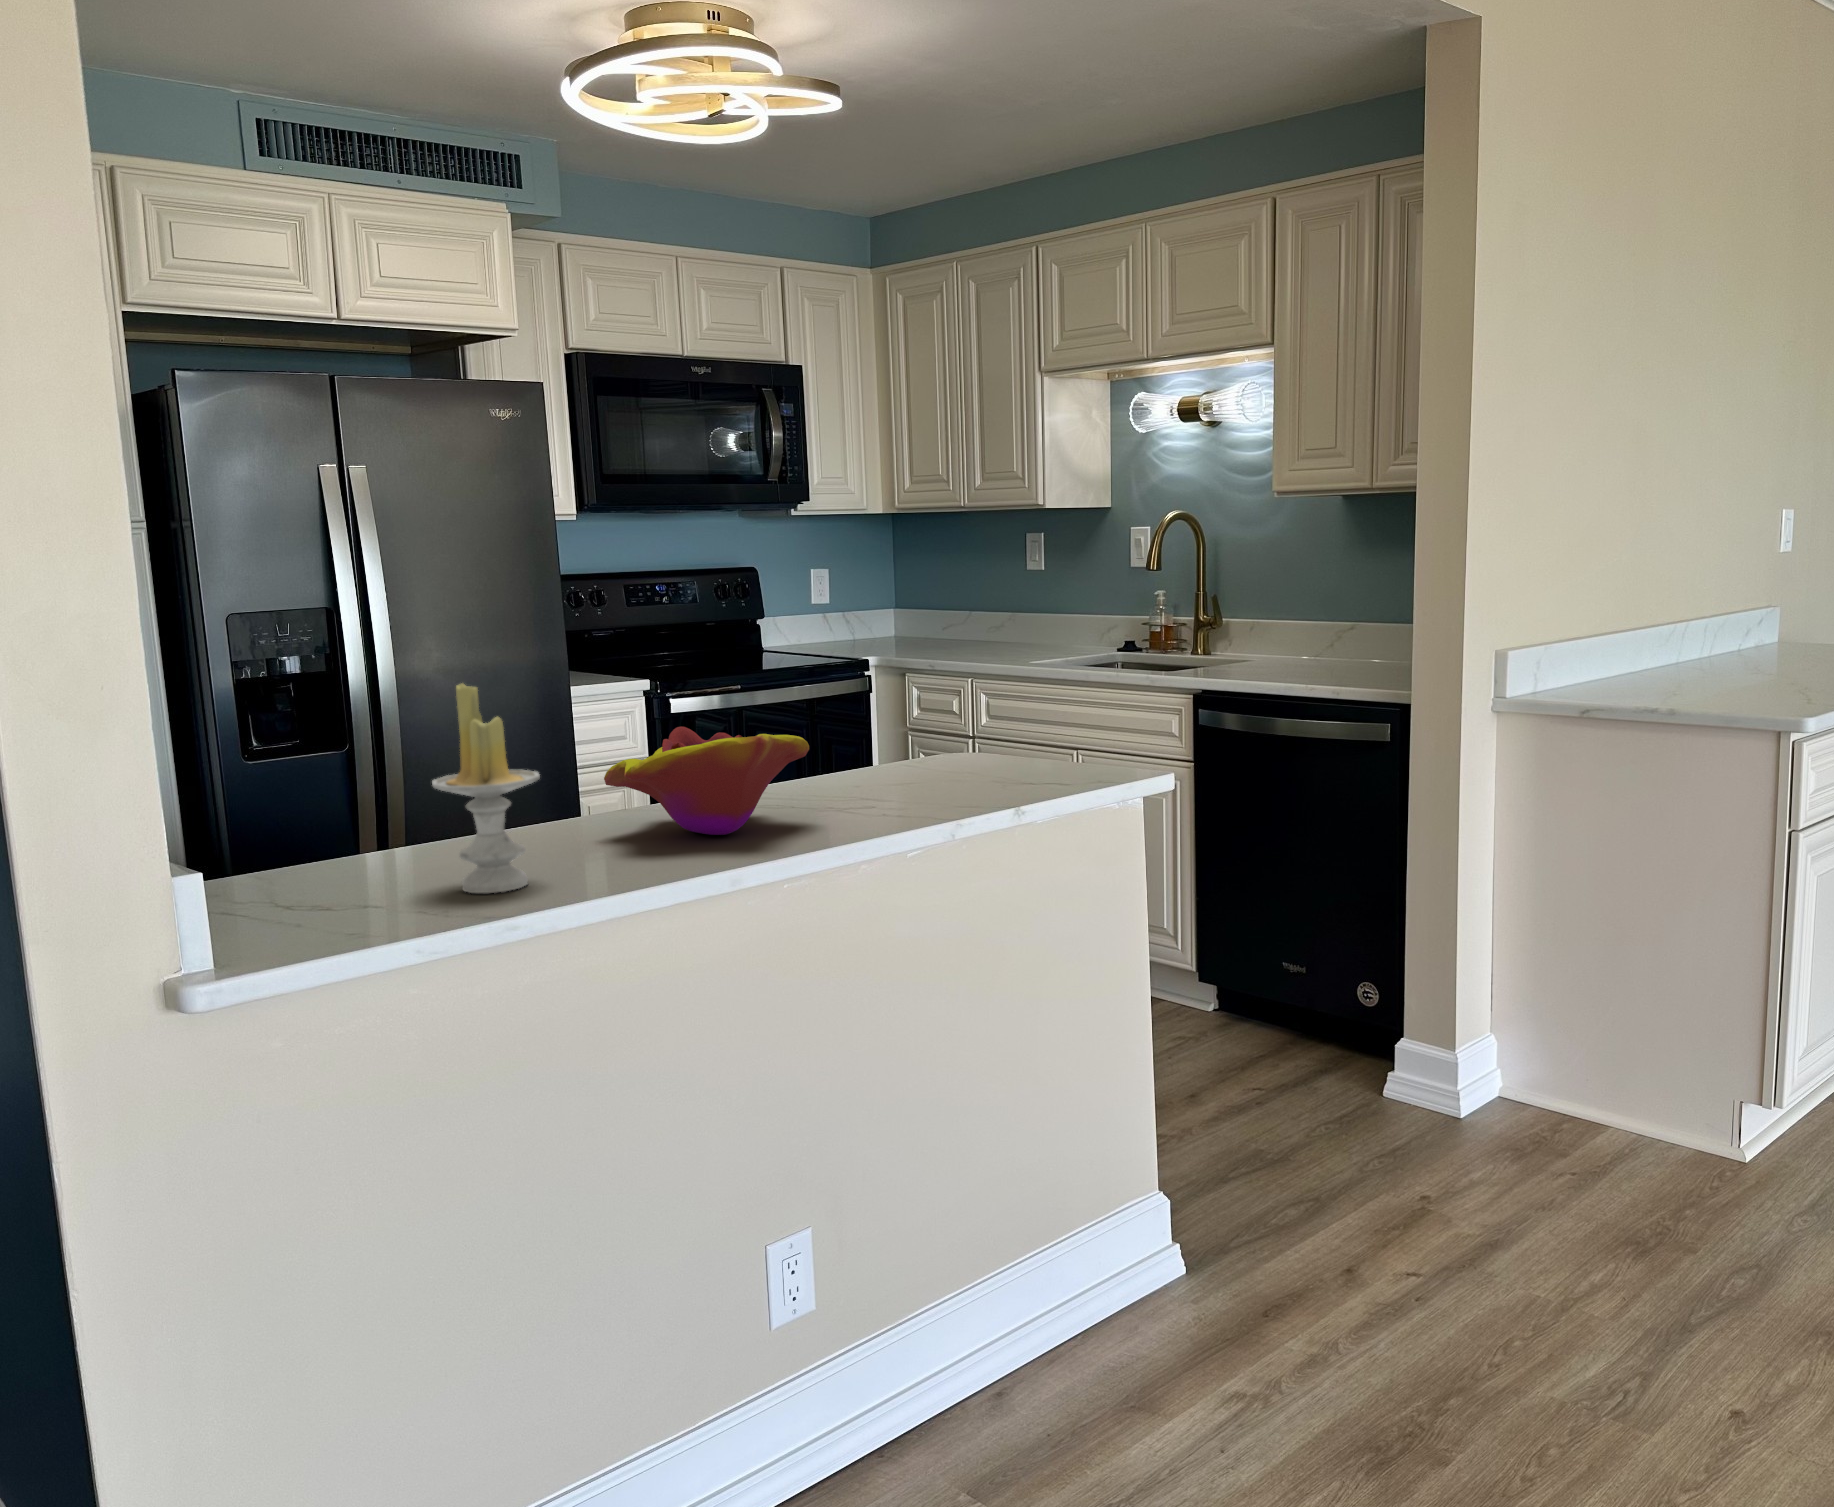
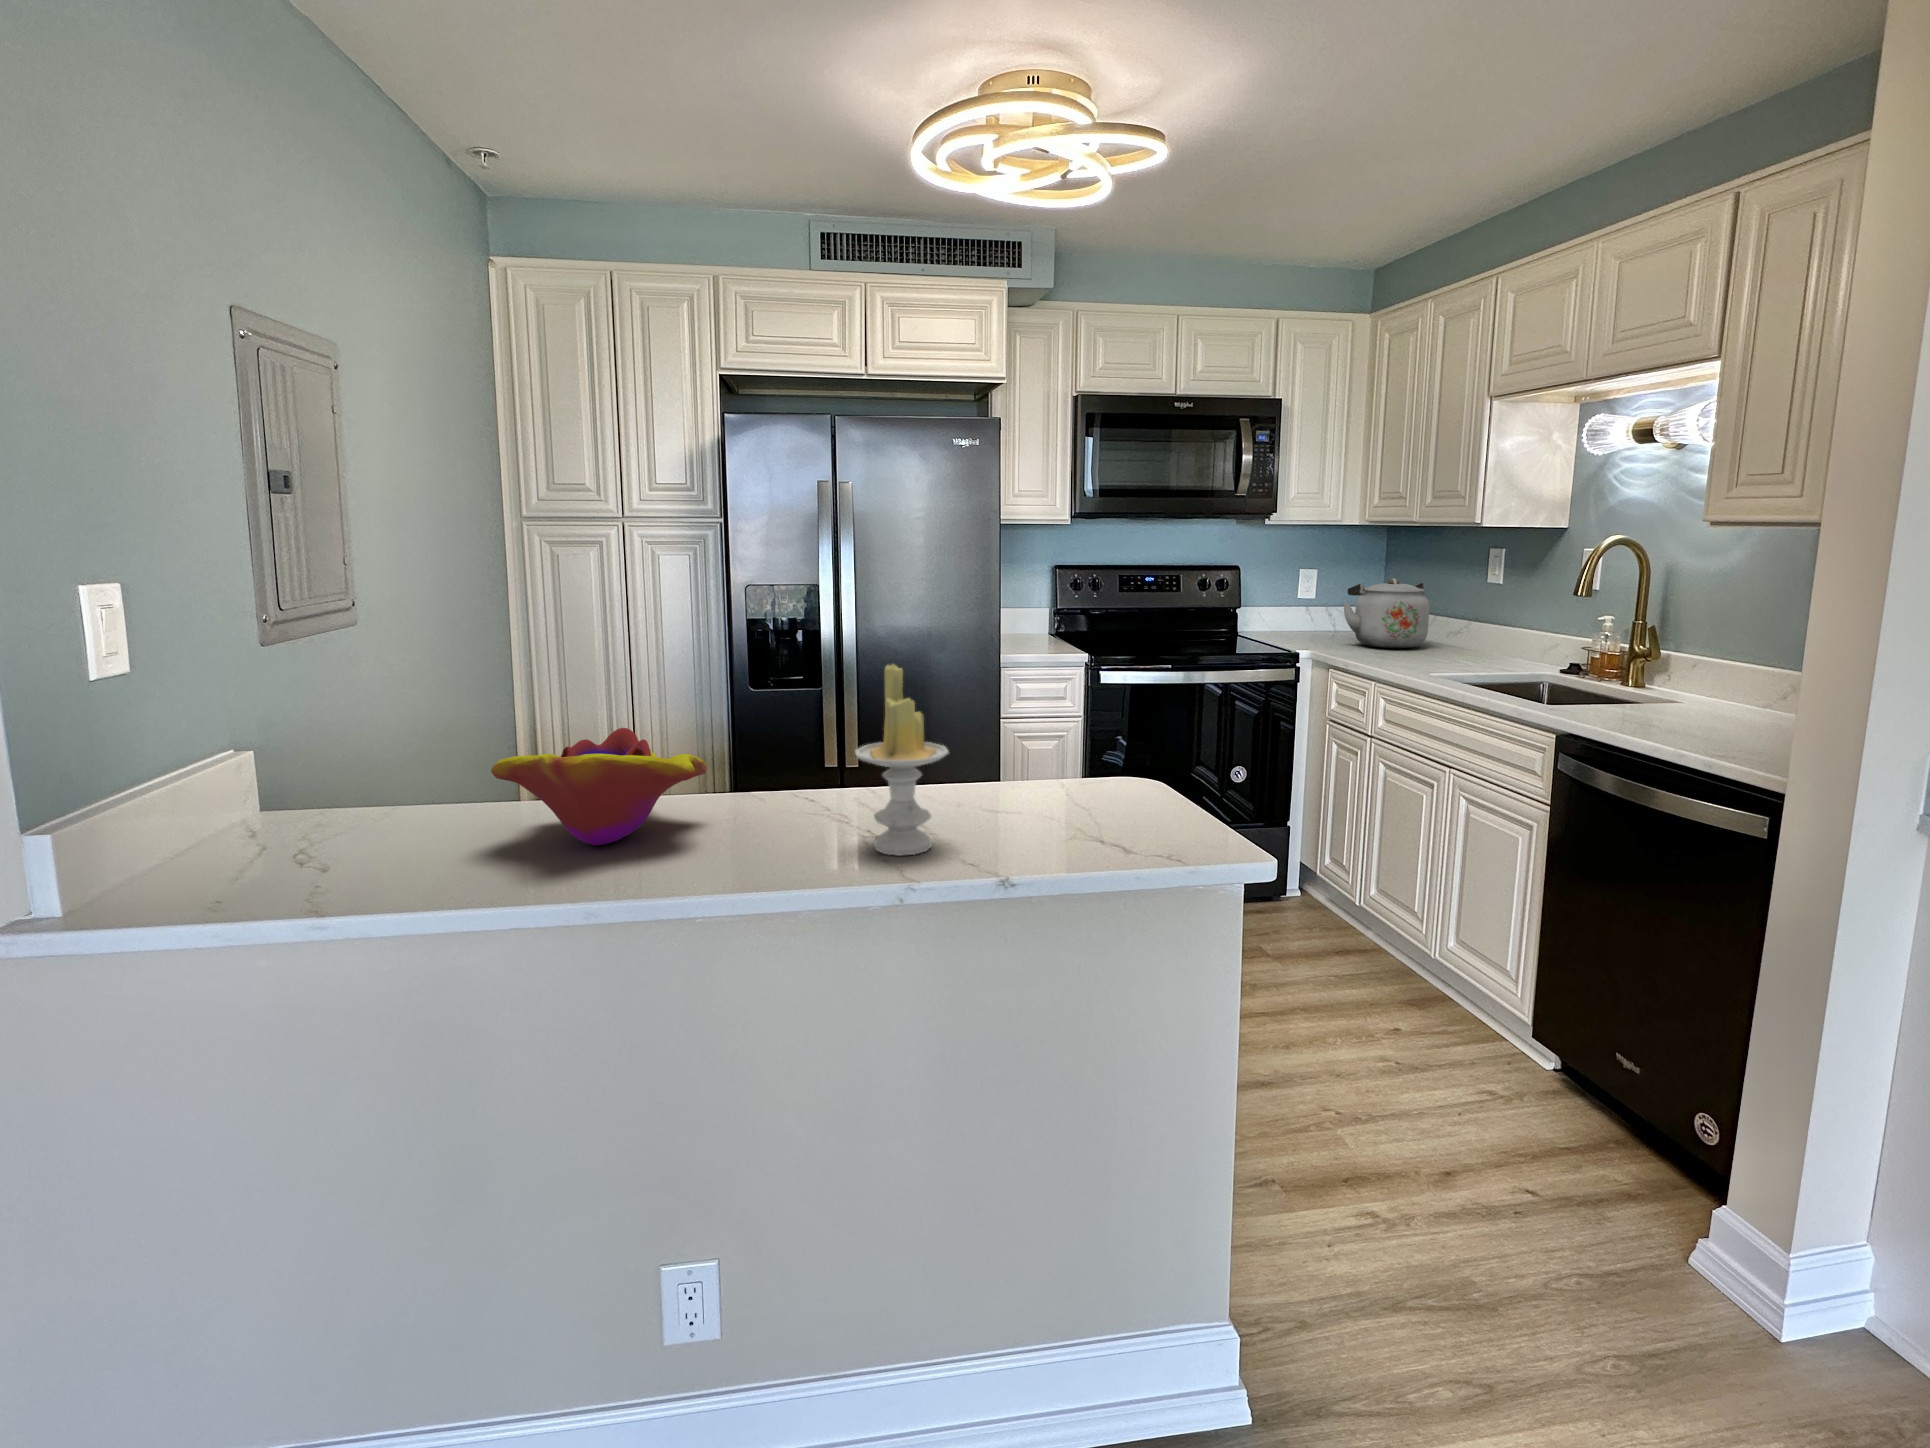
kettle: none [883,570,975,647] -> present [1343,578,1429,648]
candle: present [432,684,540,893] -> present [855,665,949,856]

